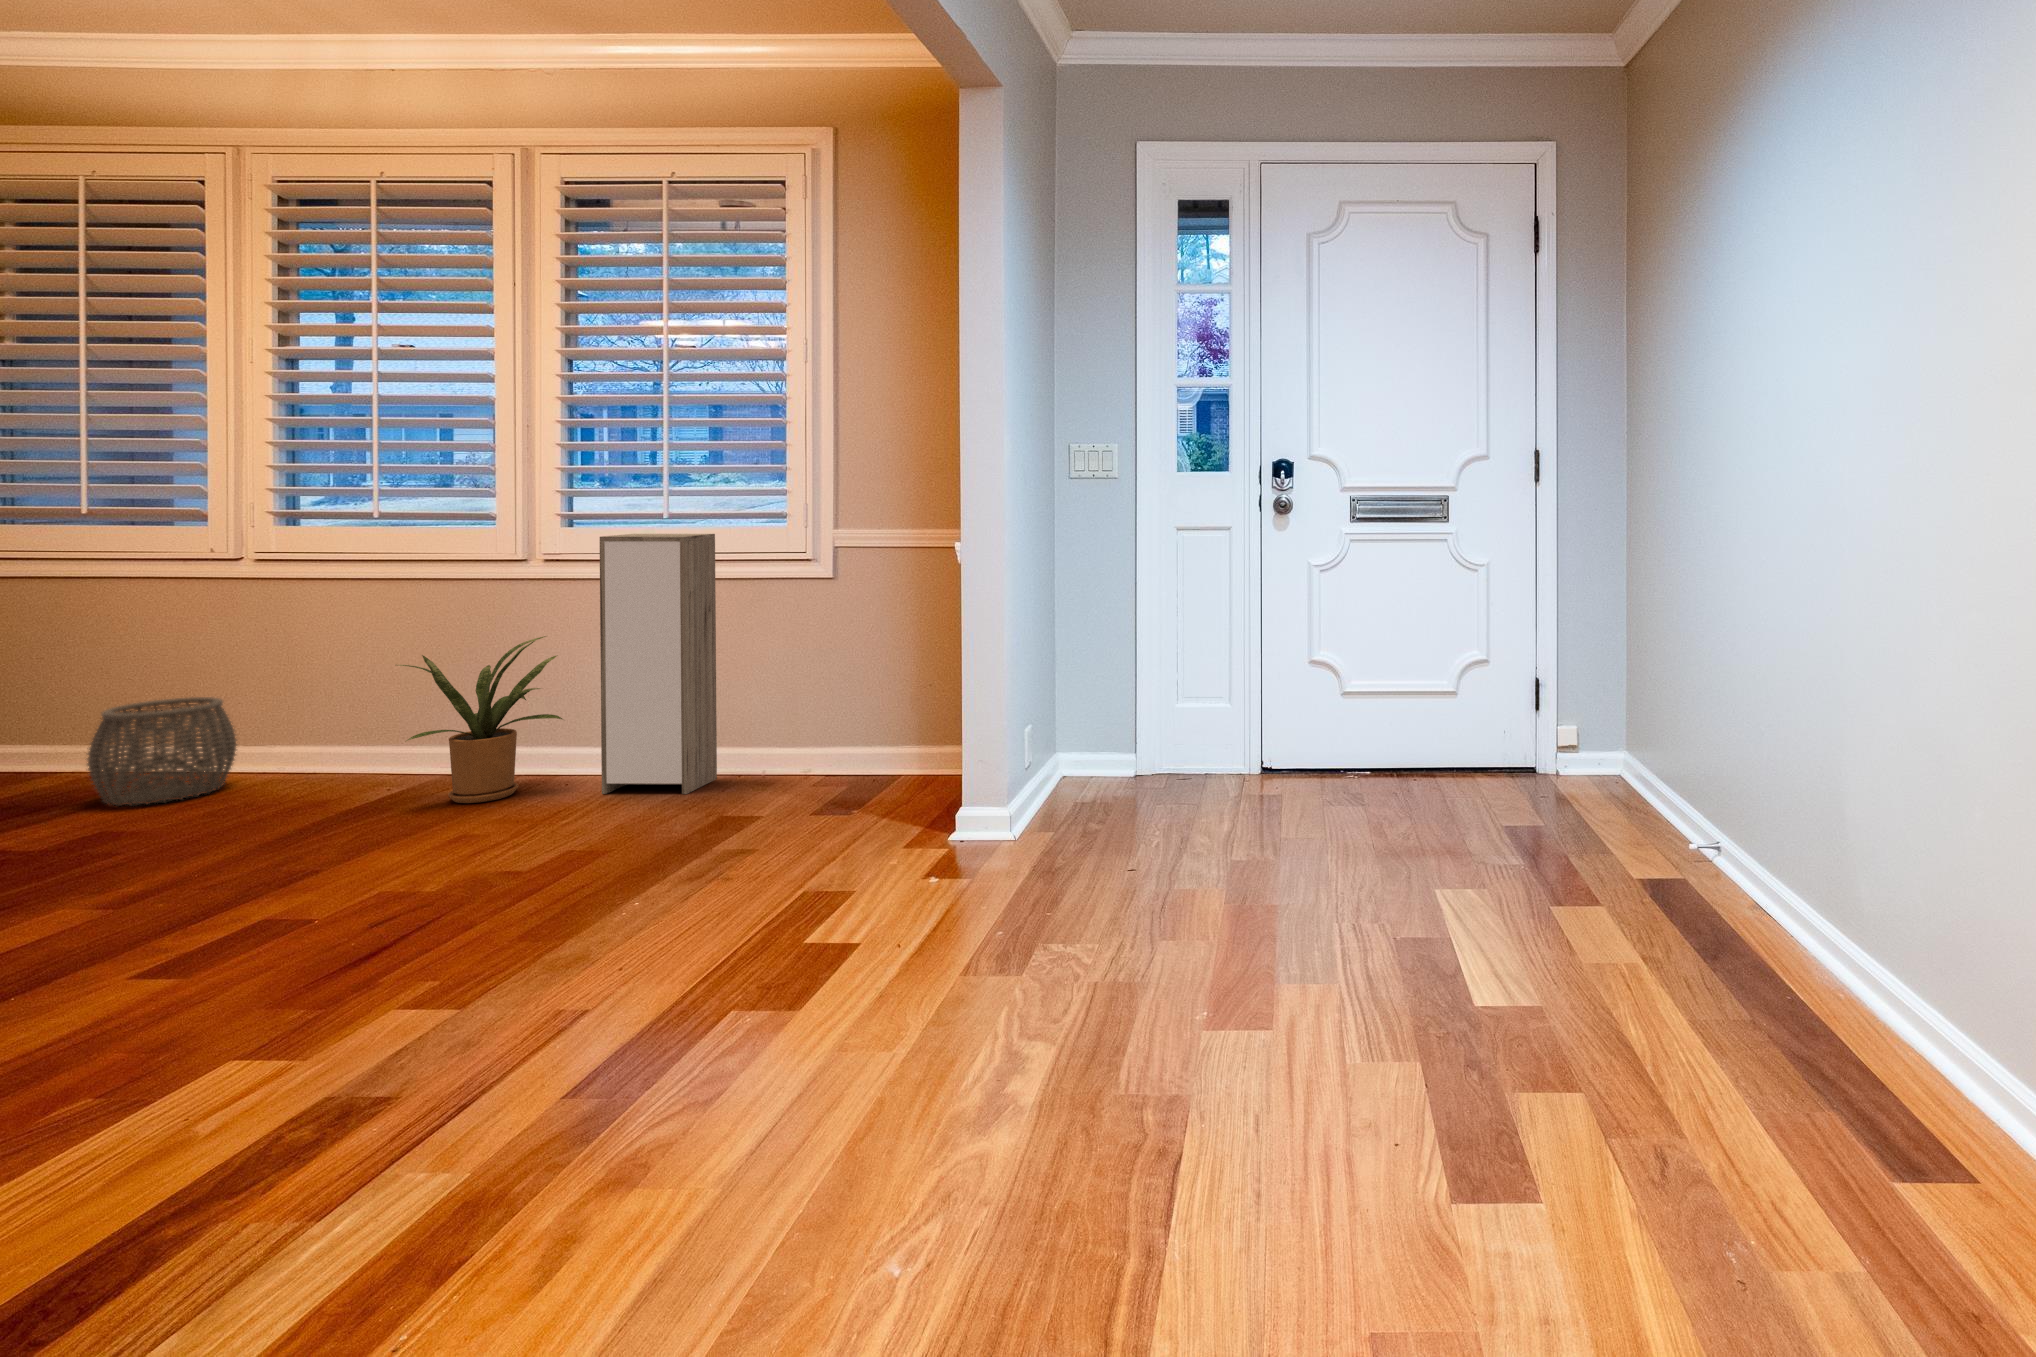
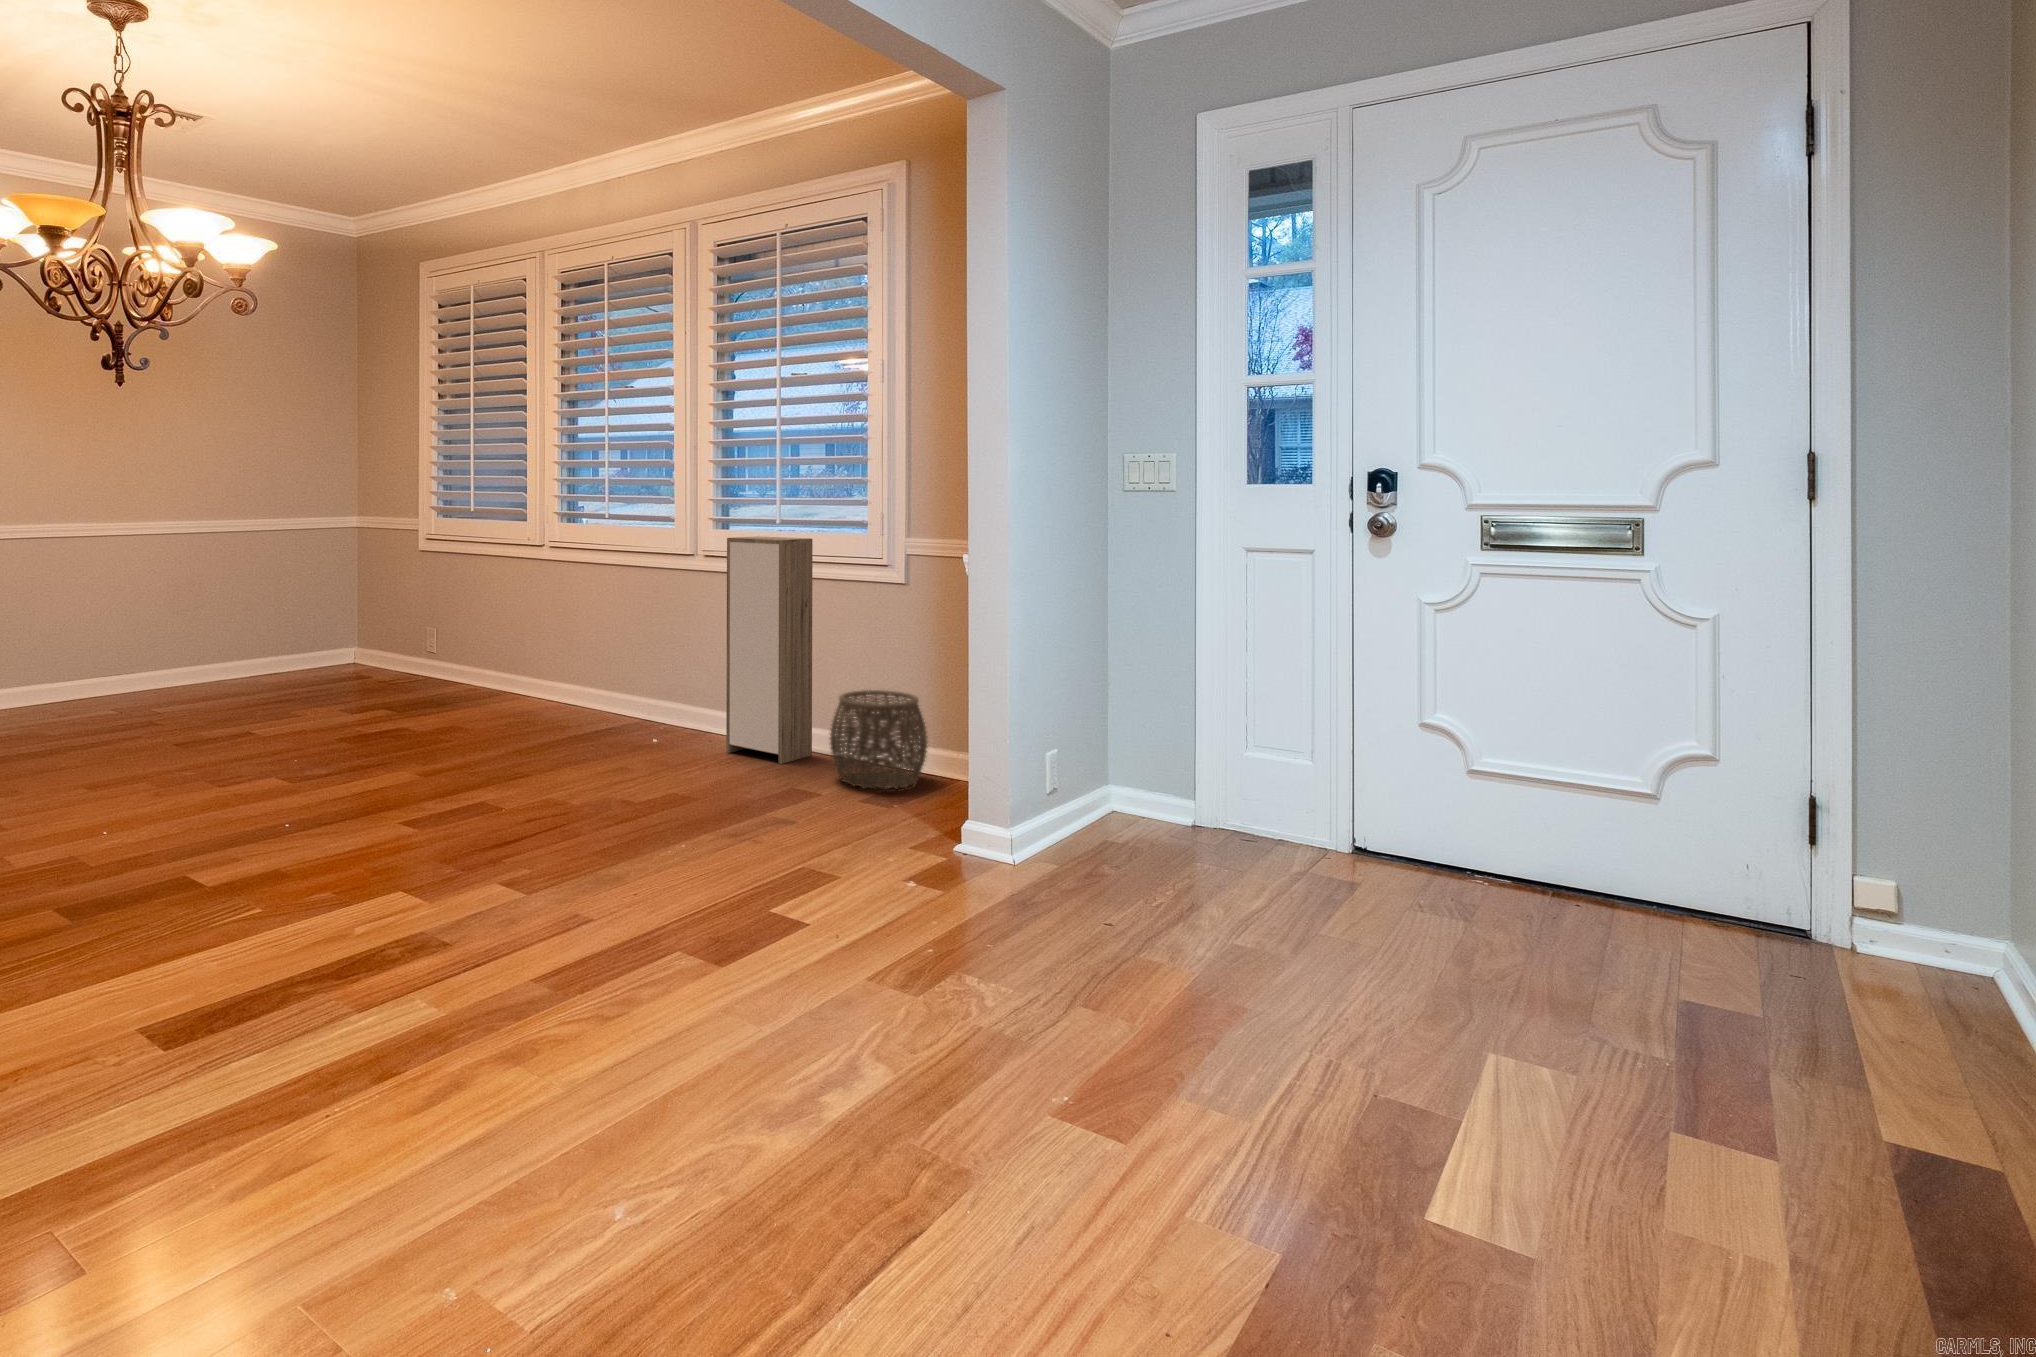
house plant: present [397,636,562,803] -> none [600,617,711,744]
woven basket: present [87,697,237,806] -> present [830,690,927,789]

